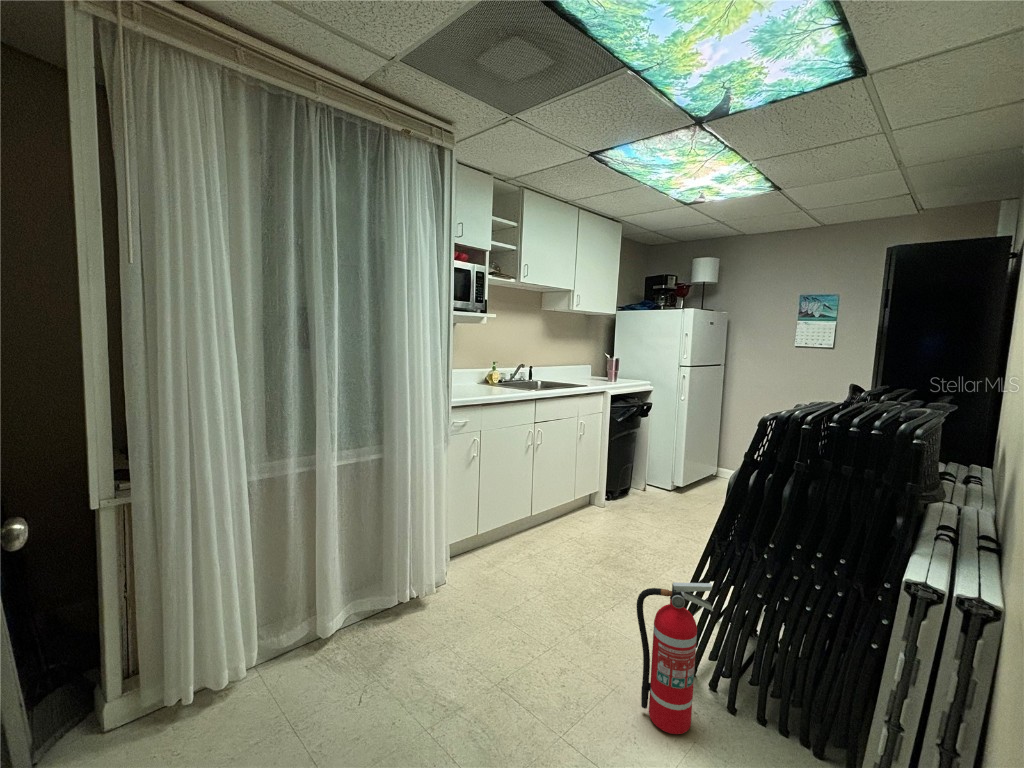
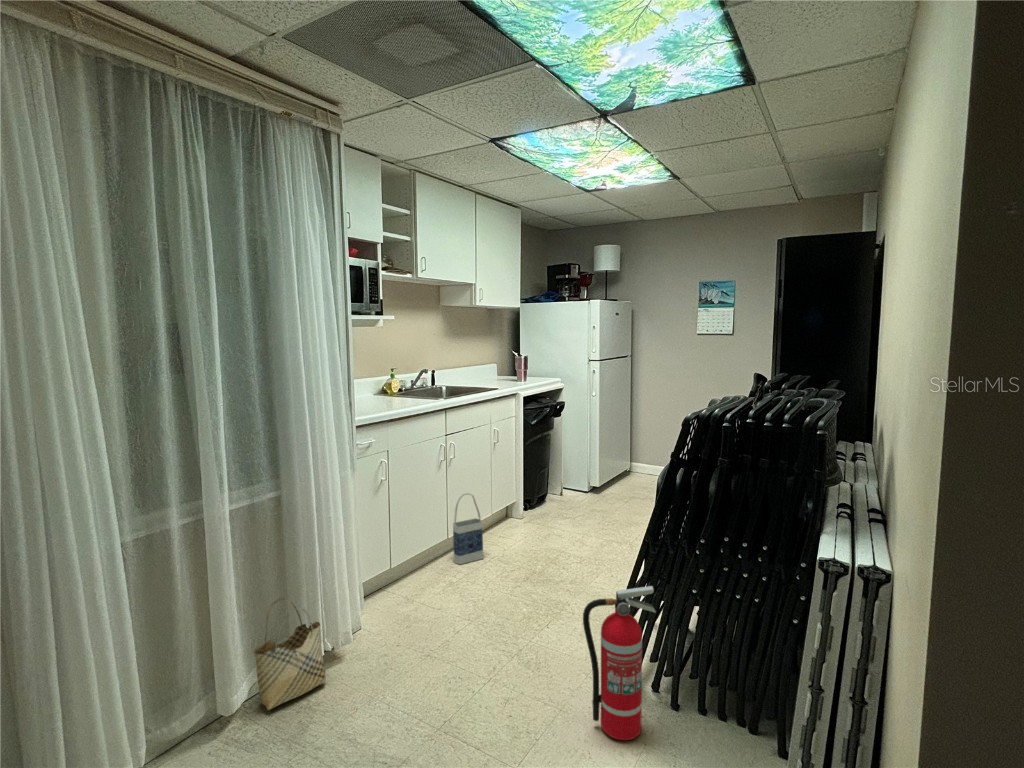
bag: none [534,476,562,540] -> present [453,493,483,565]
woven basket: none [348,545,407,638] -> present [254,599,326,710]

